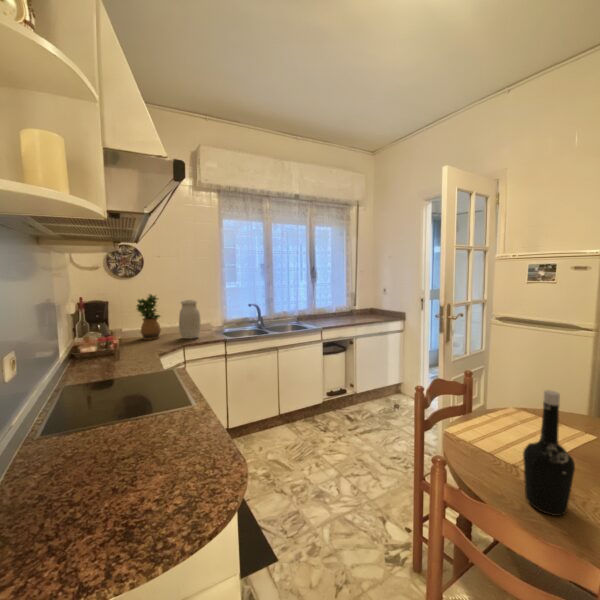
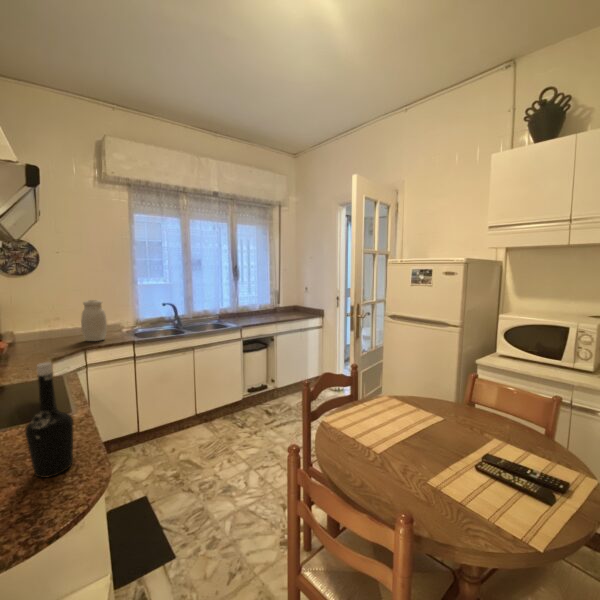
potted plant: present [137,294,161,340] -> none [28,293,61,344]
bottle: present [523,390,575,516] -> present [25,362,73,478]

